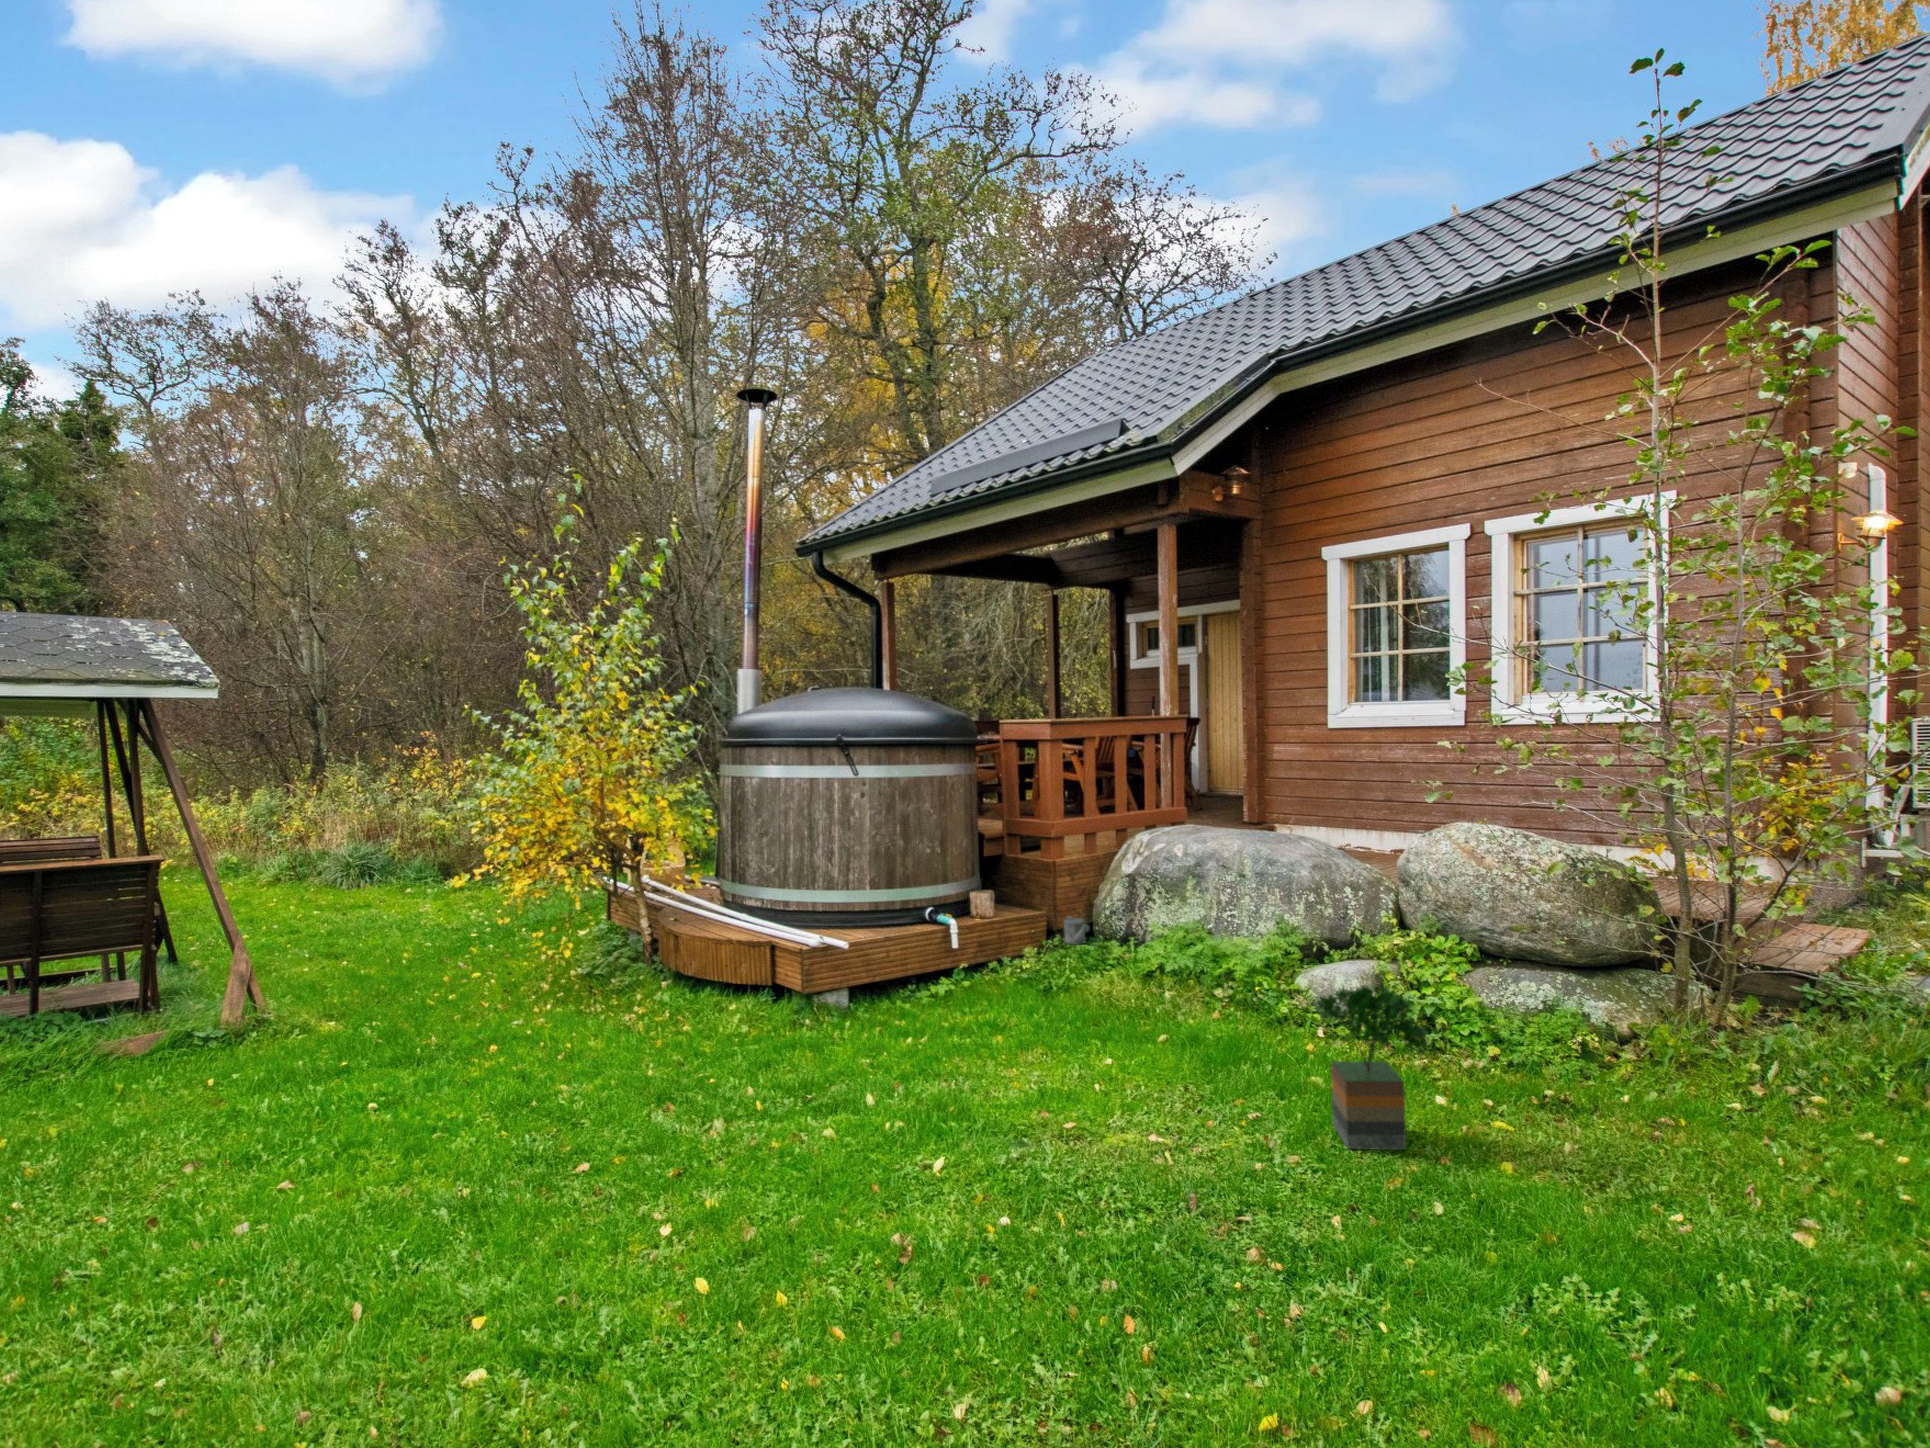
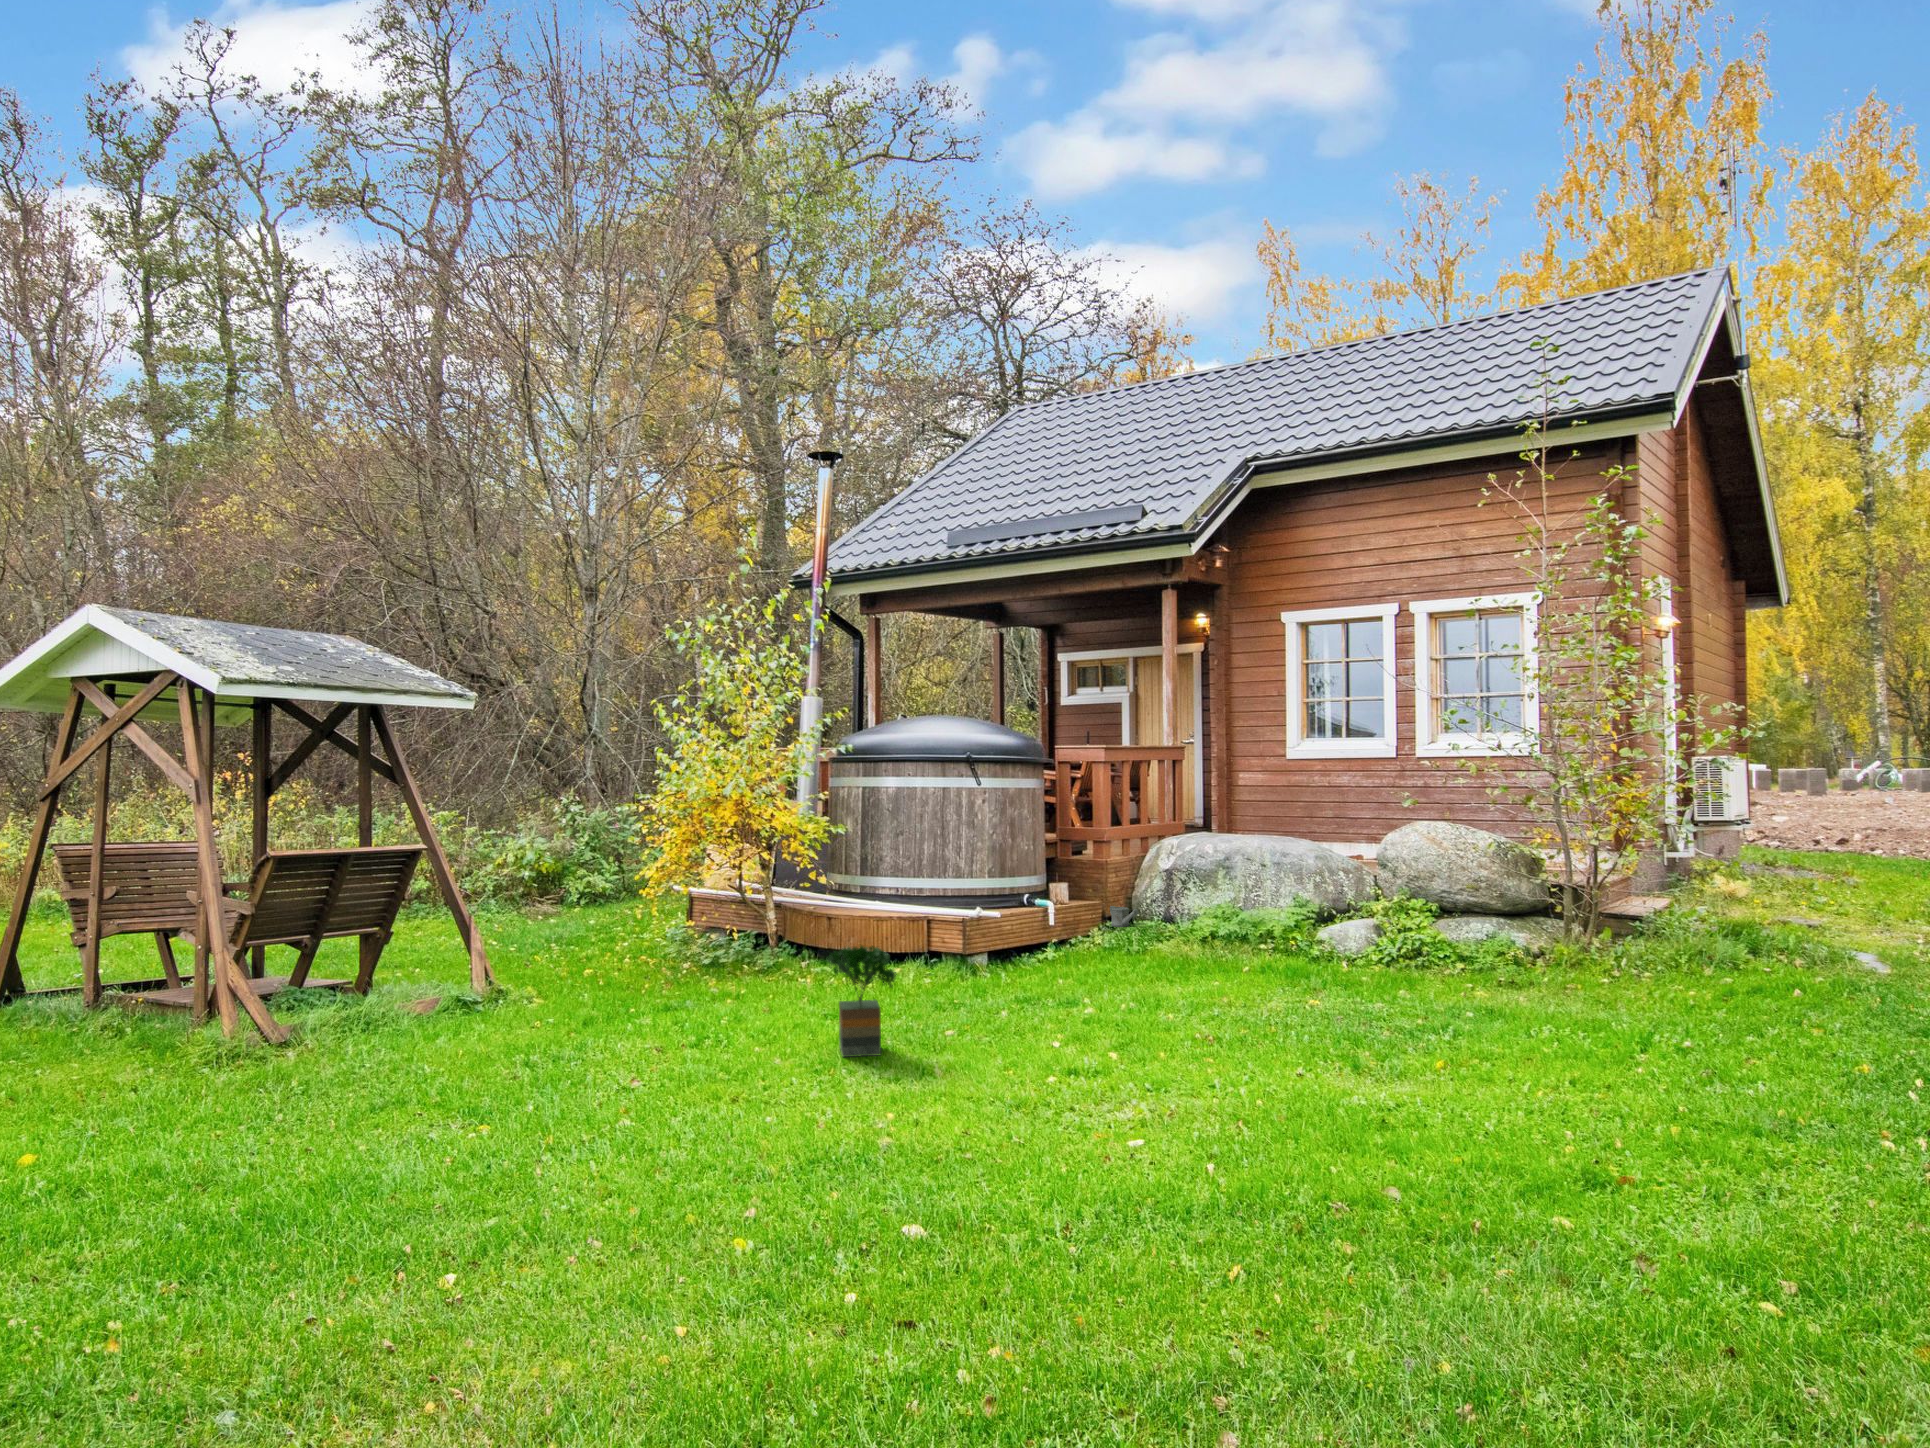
potted tree: present [1315,985,1429,1150] -> present [827,946,897,1057]

